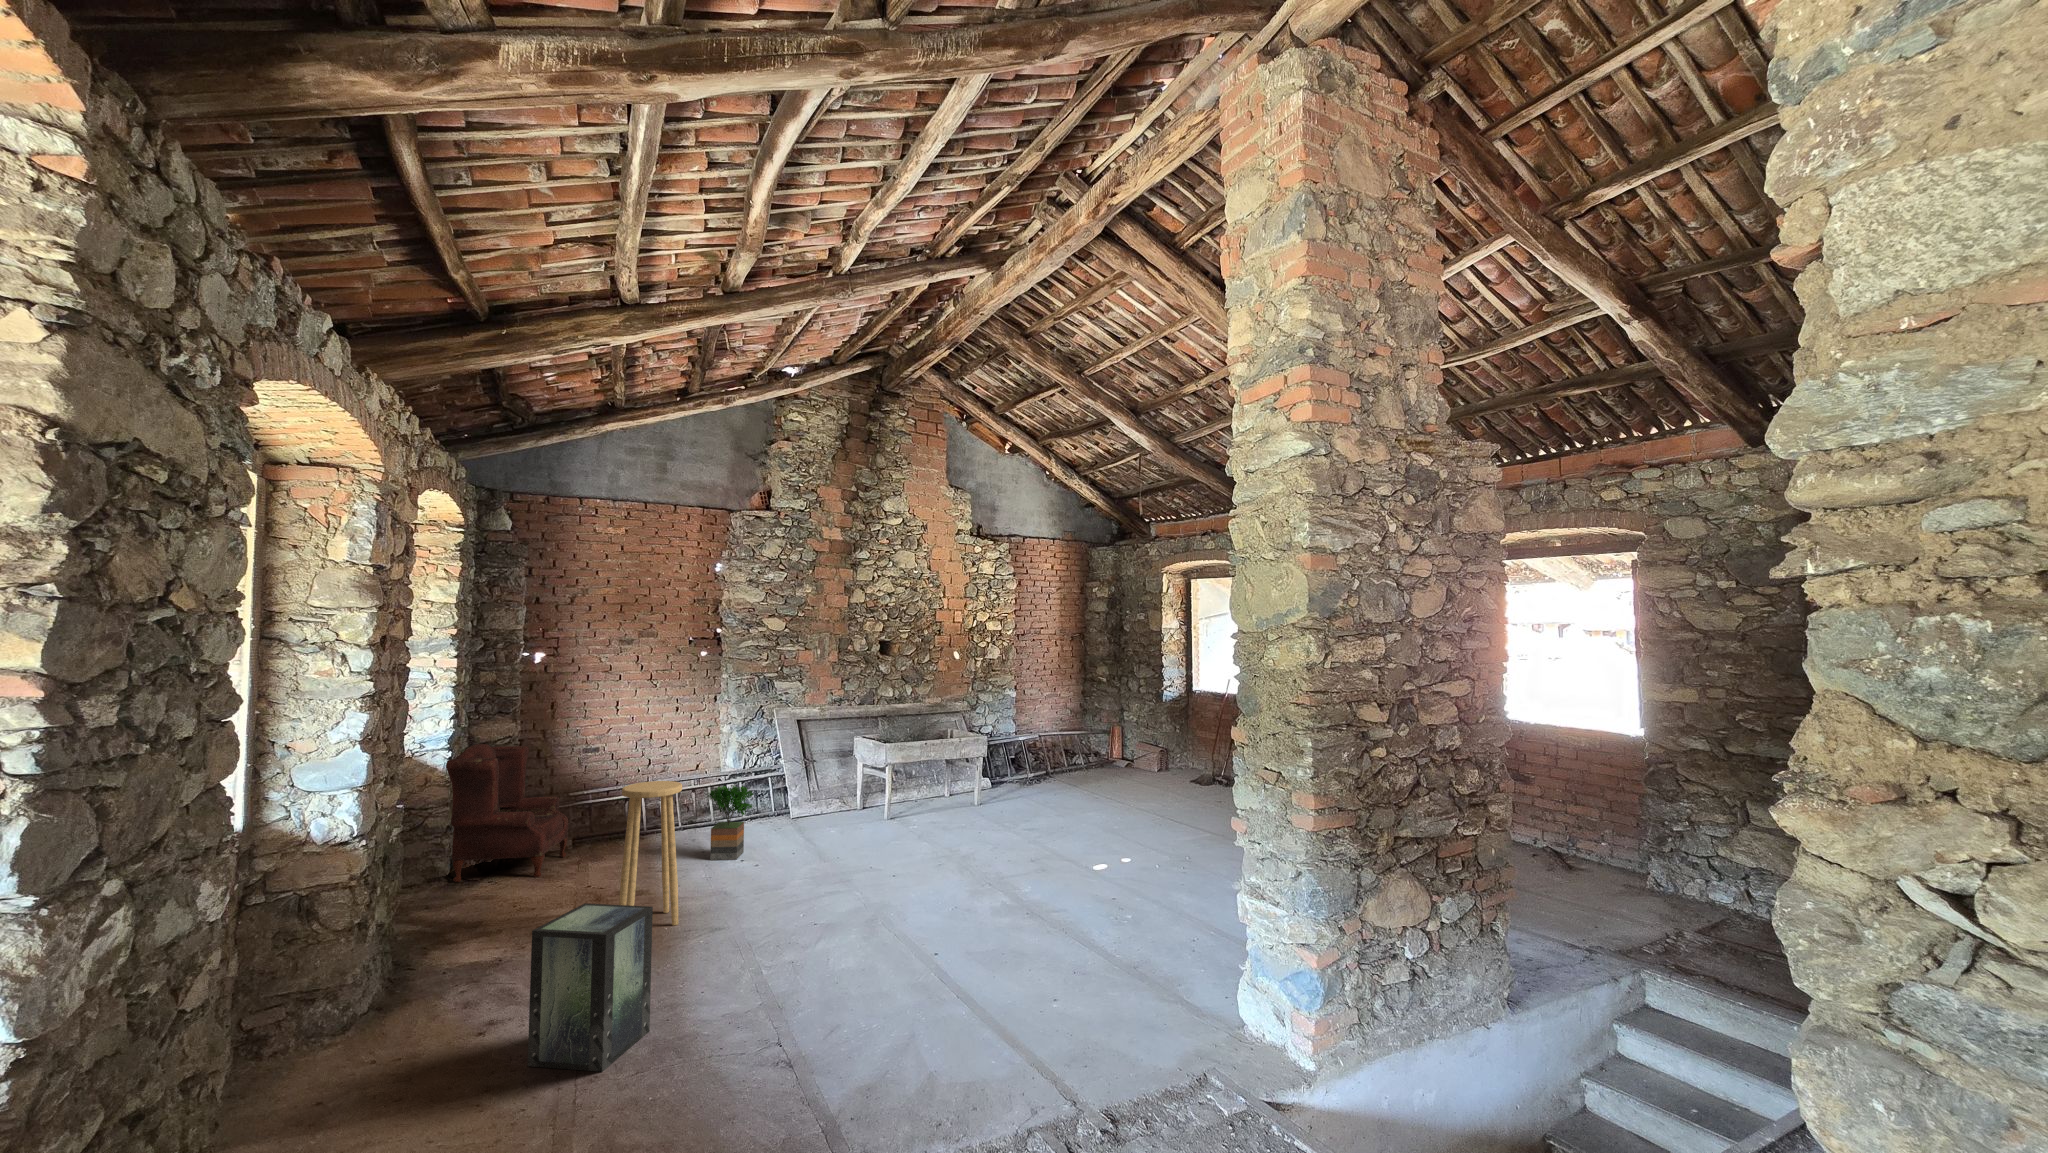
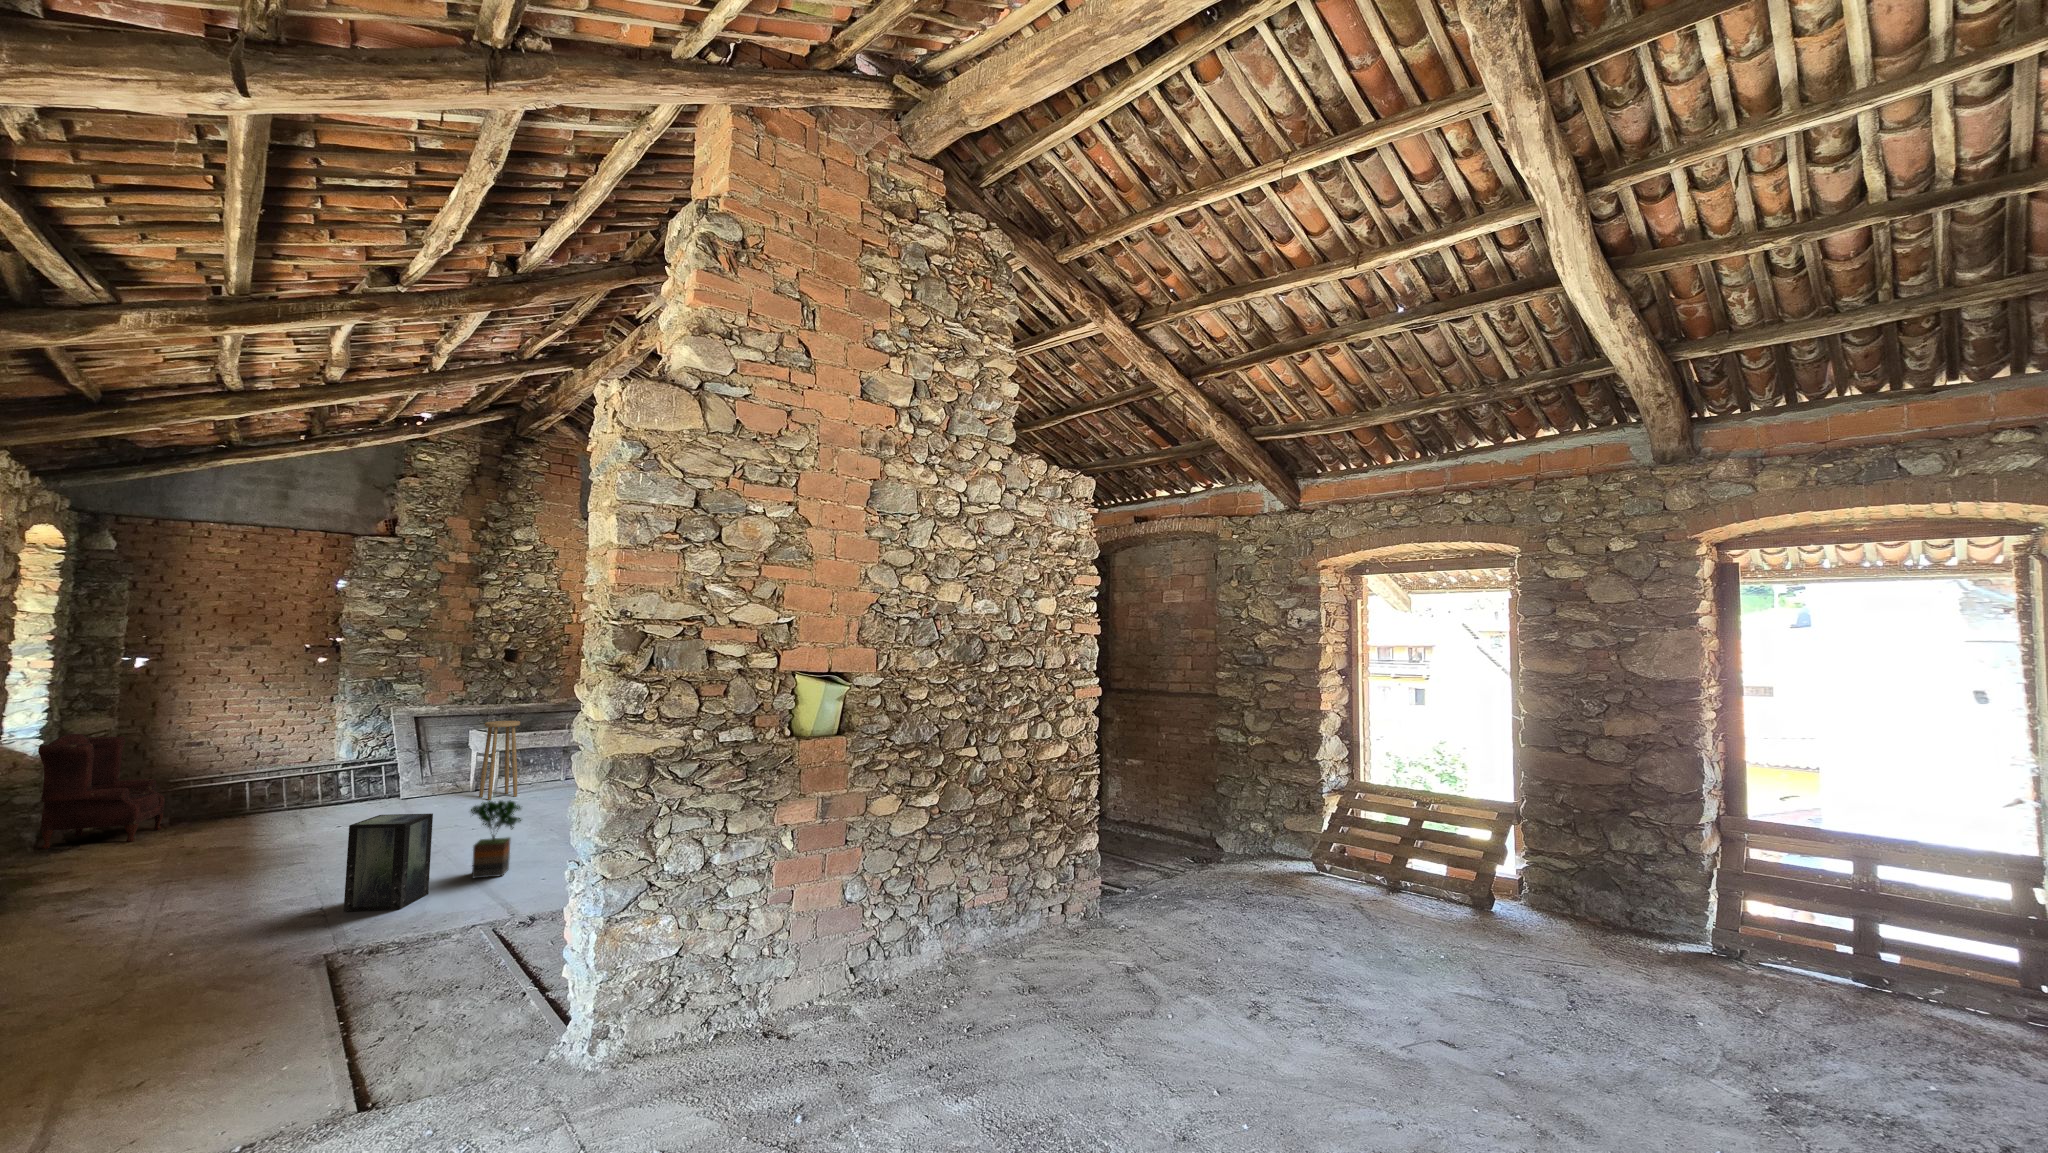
stool: present [619,781,682,926] -> present [479,721,520,800]
potted tree: present [708,786,753,860] -> present [471,800,521,878]
storage box: present [528,903,653,1072] -> present [344,814,433,911]

